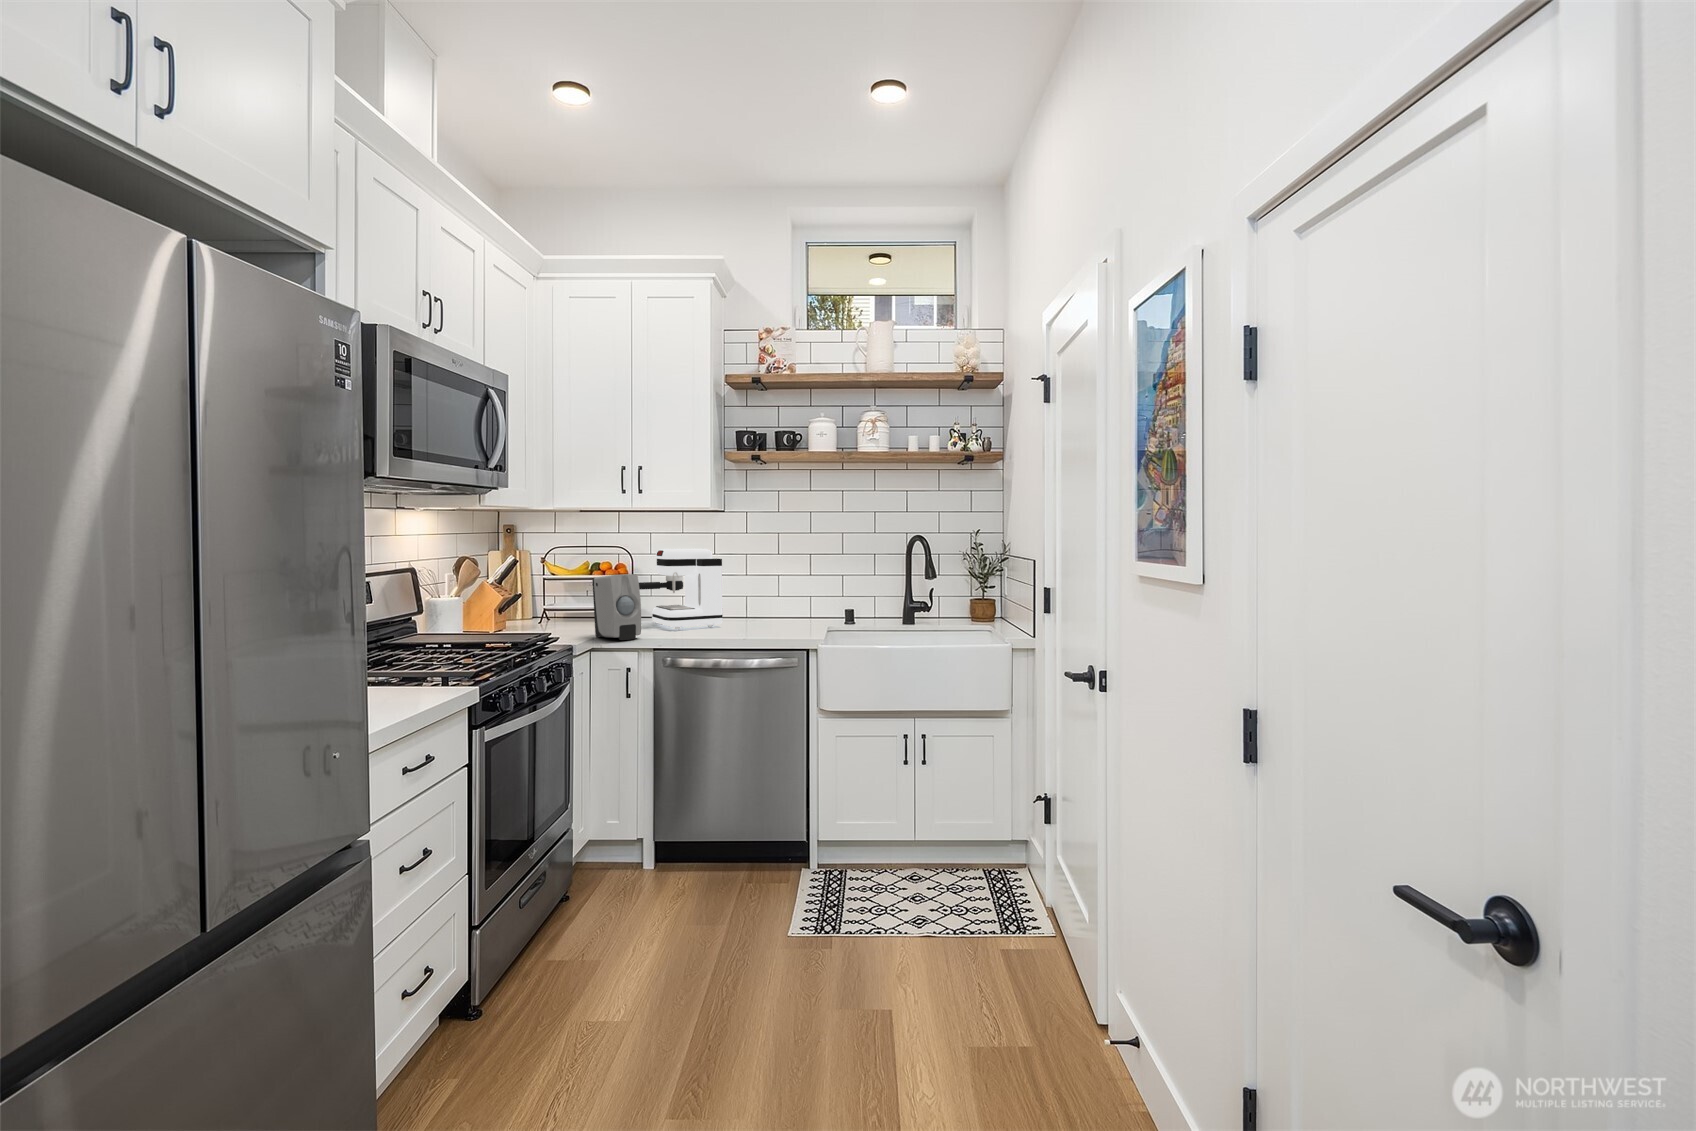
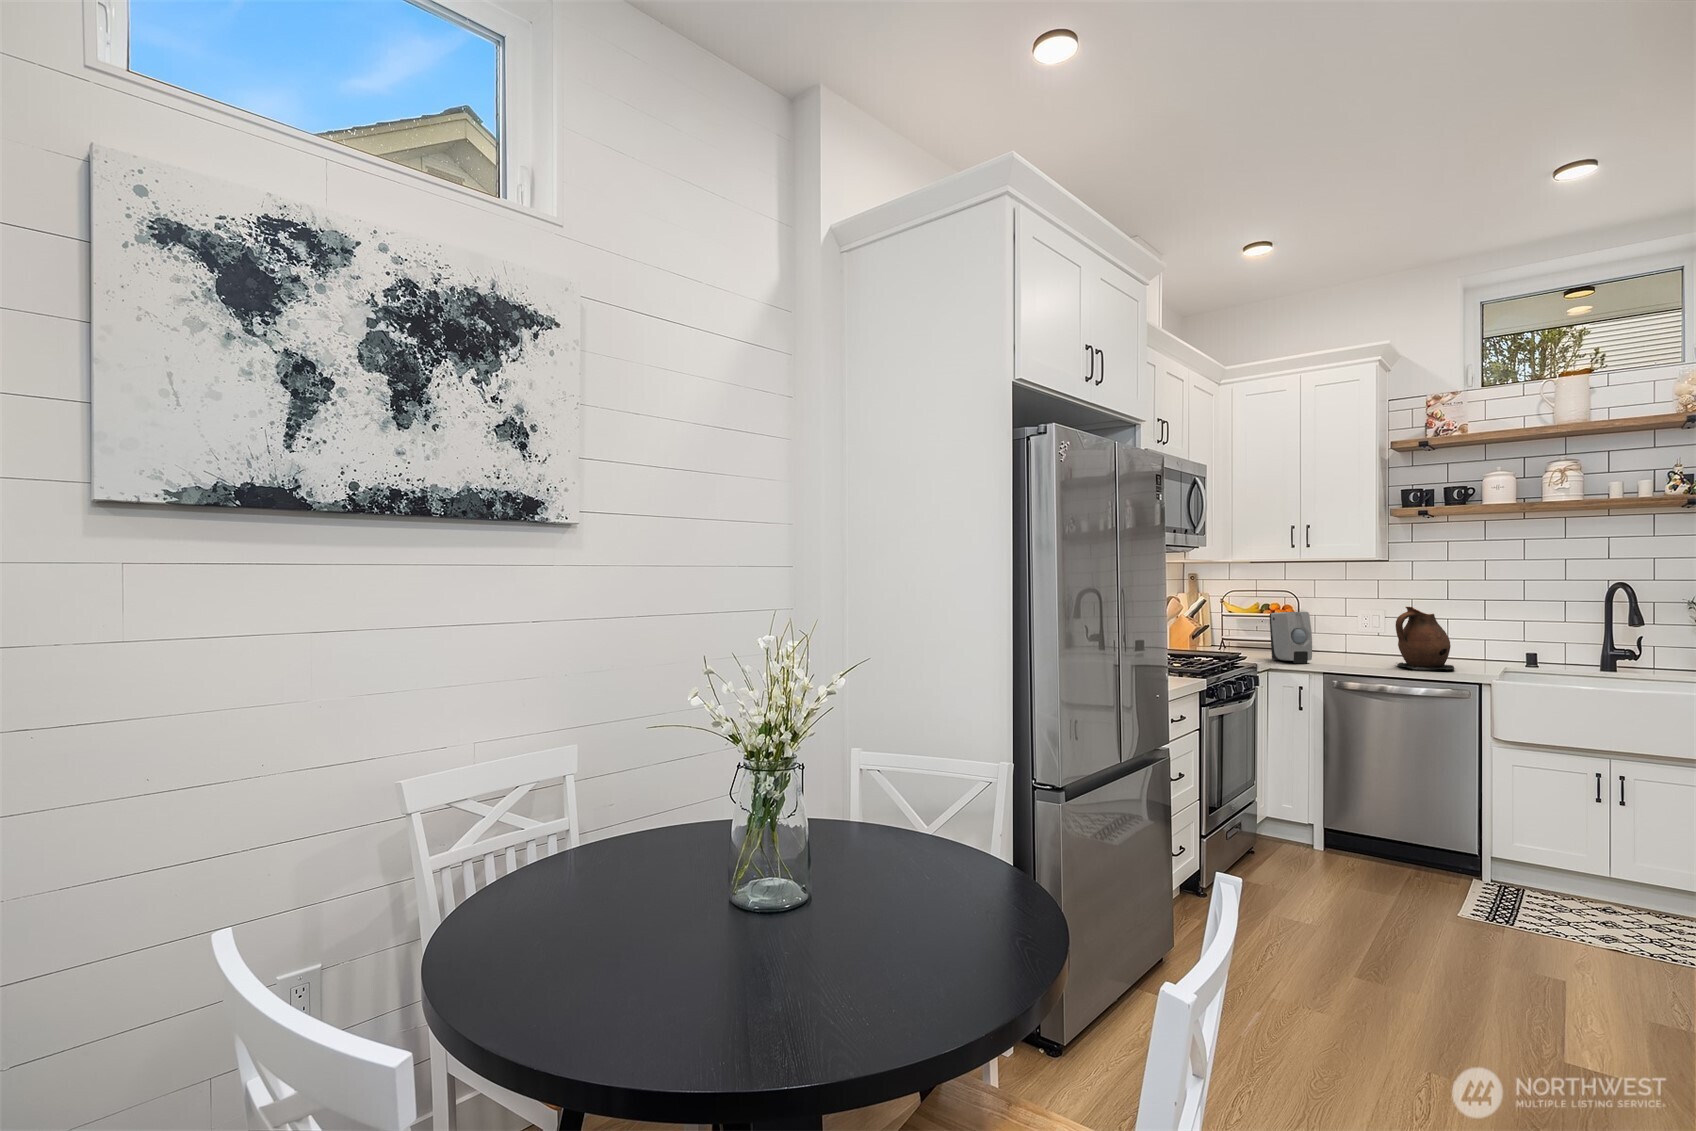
coffee maker: present [639,549,723,629] -> none [1305,592,1388,659]
ceramic pitcher: none [728,565,785,637] -> present [1396,607,1454,670]

